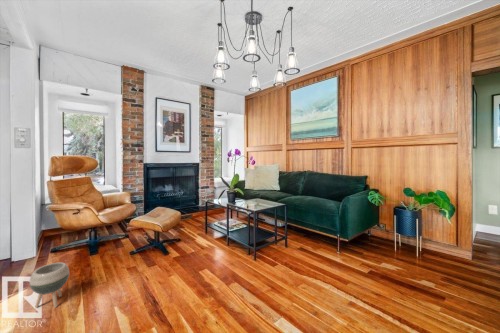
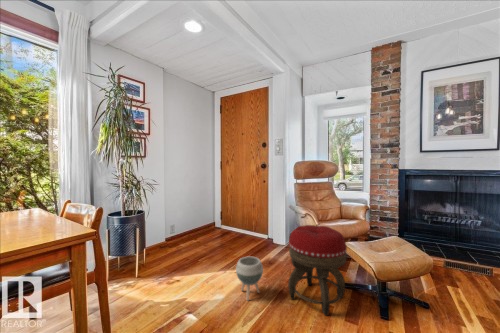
footstool: none [91,212,143,281] -> present [288,225,347,316]

